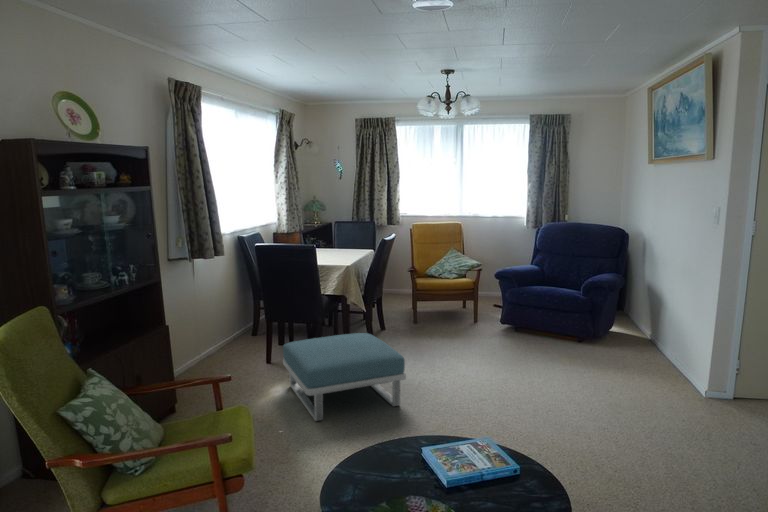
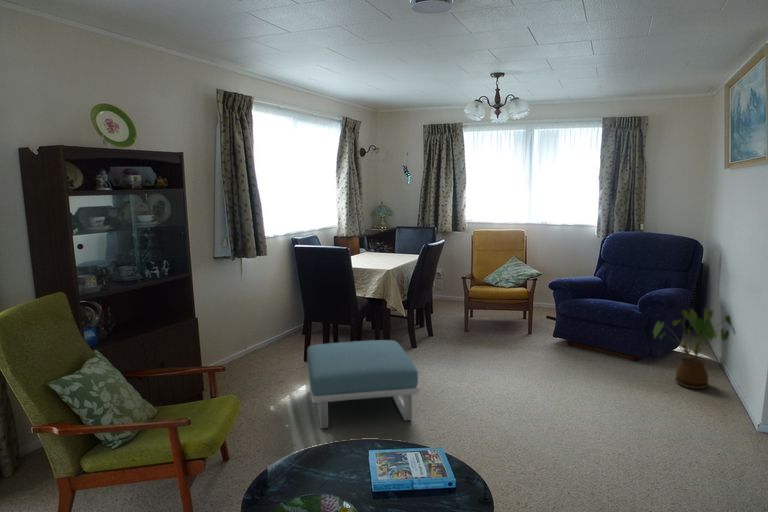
house plant: none [596,286,663,358] -> present [653,309,735,389]

